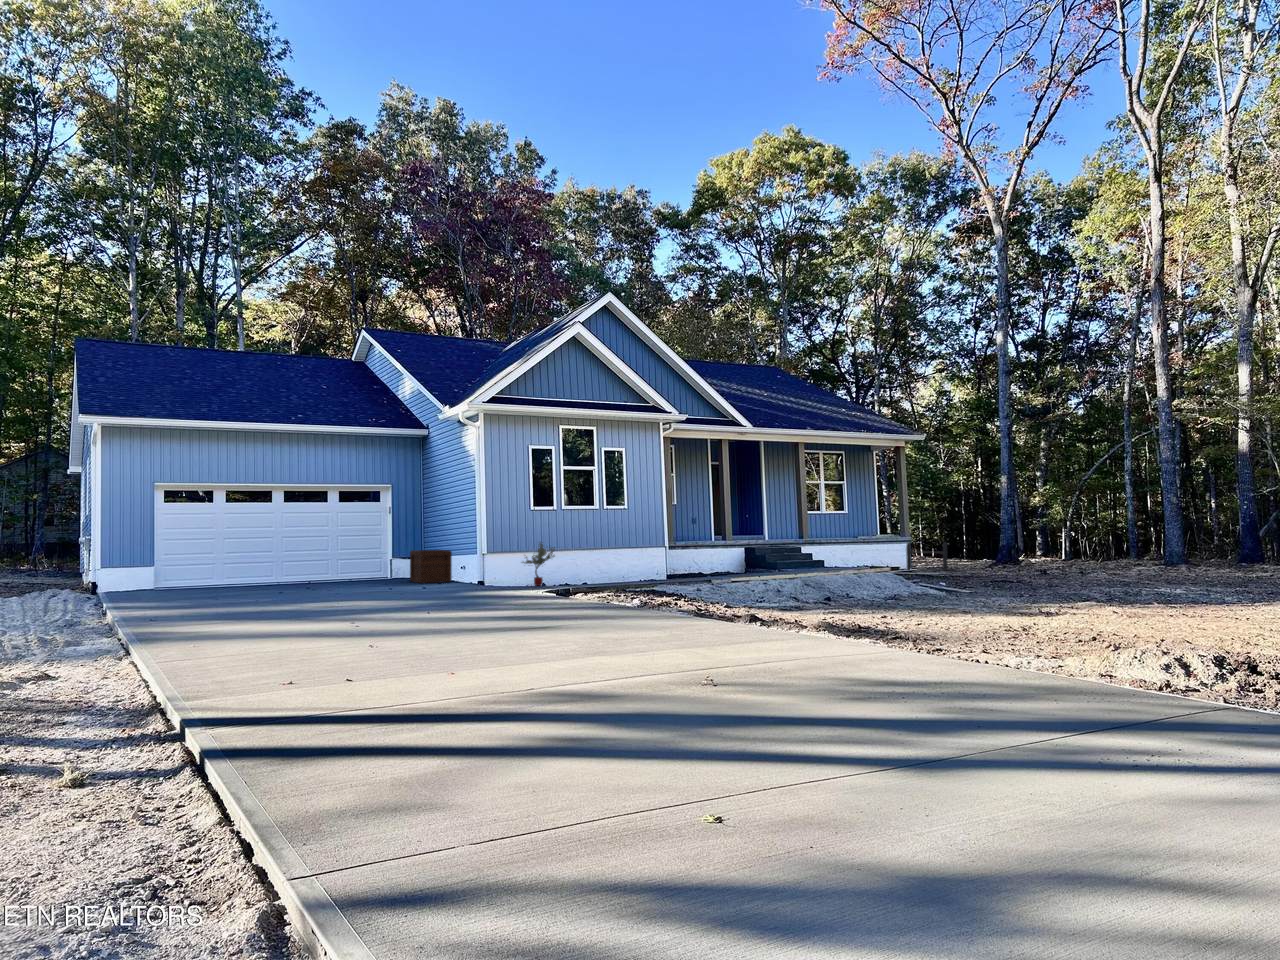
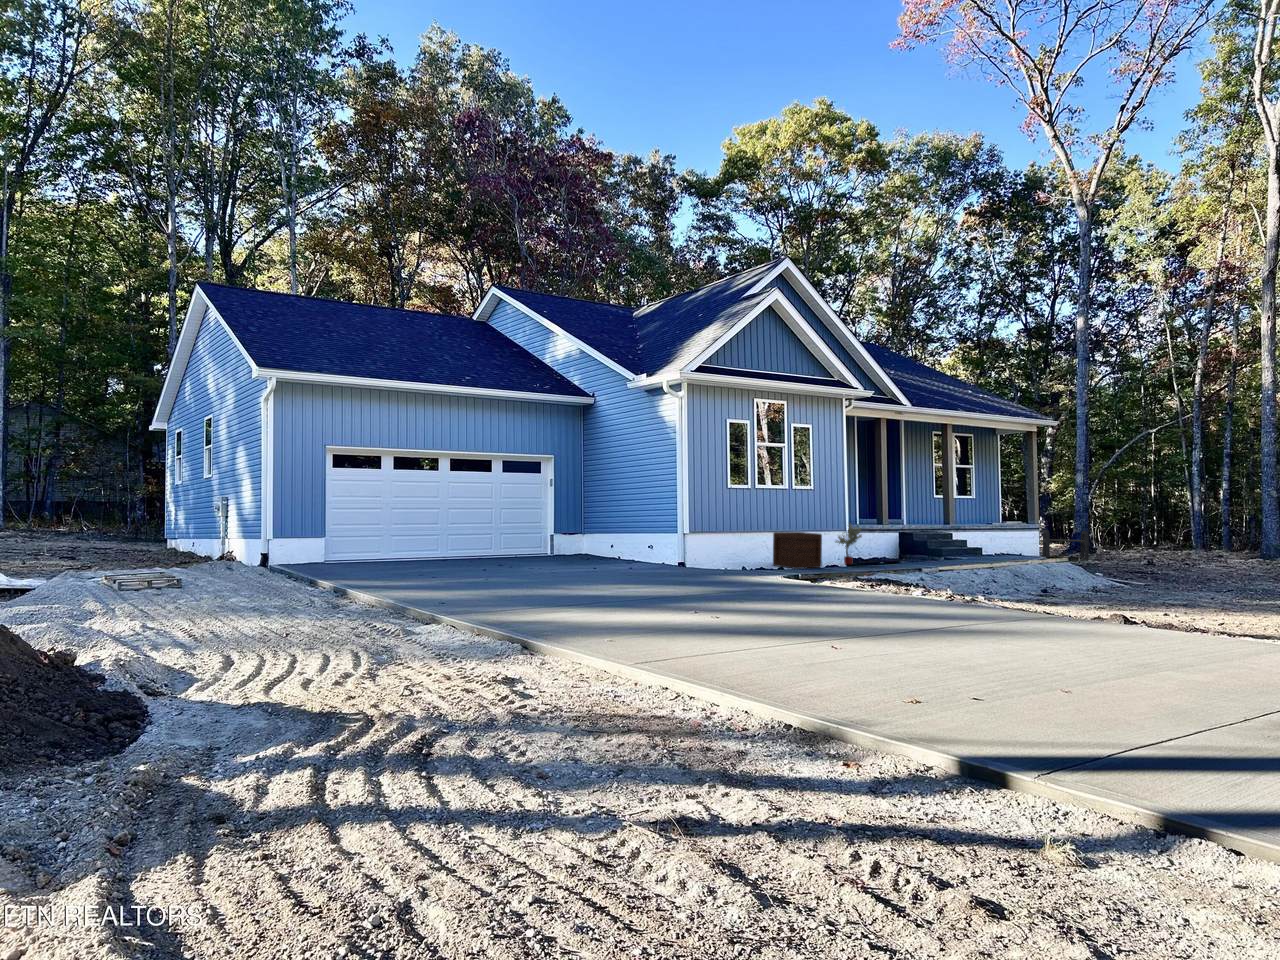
potted tree: present [522,542,555,586] -> present [836,523,862,565]
wooden crate: present [410,550,452,583] -> present [773,532,822,569]

